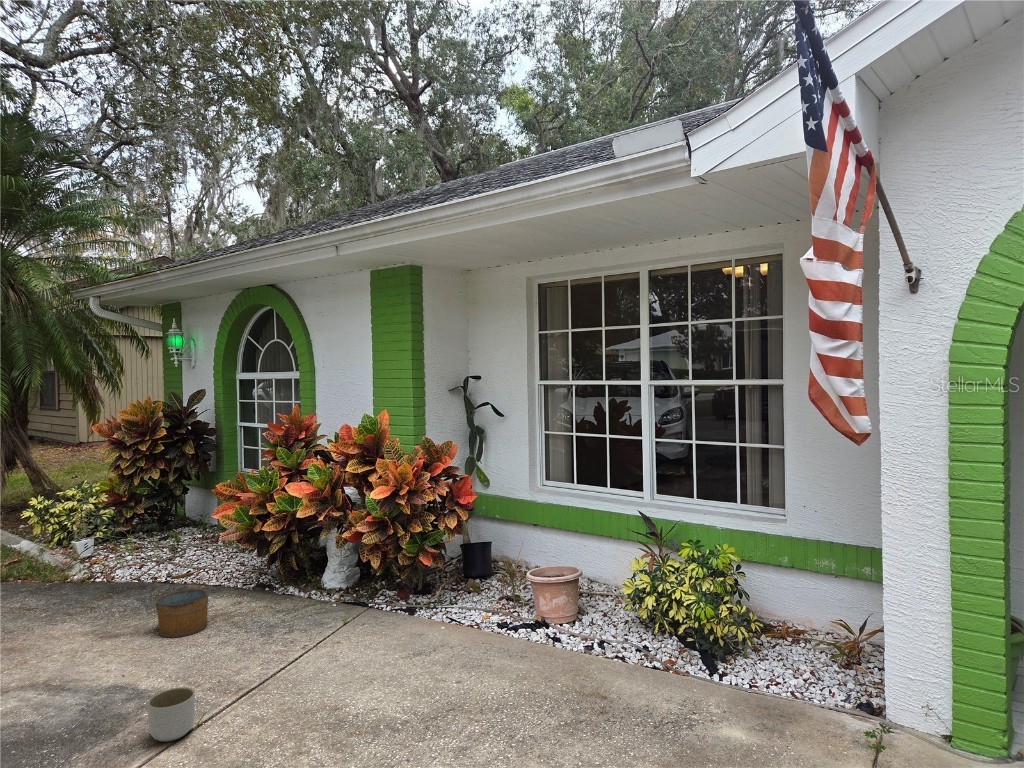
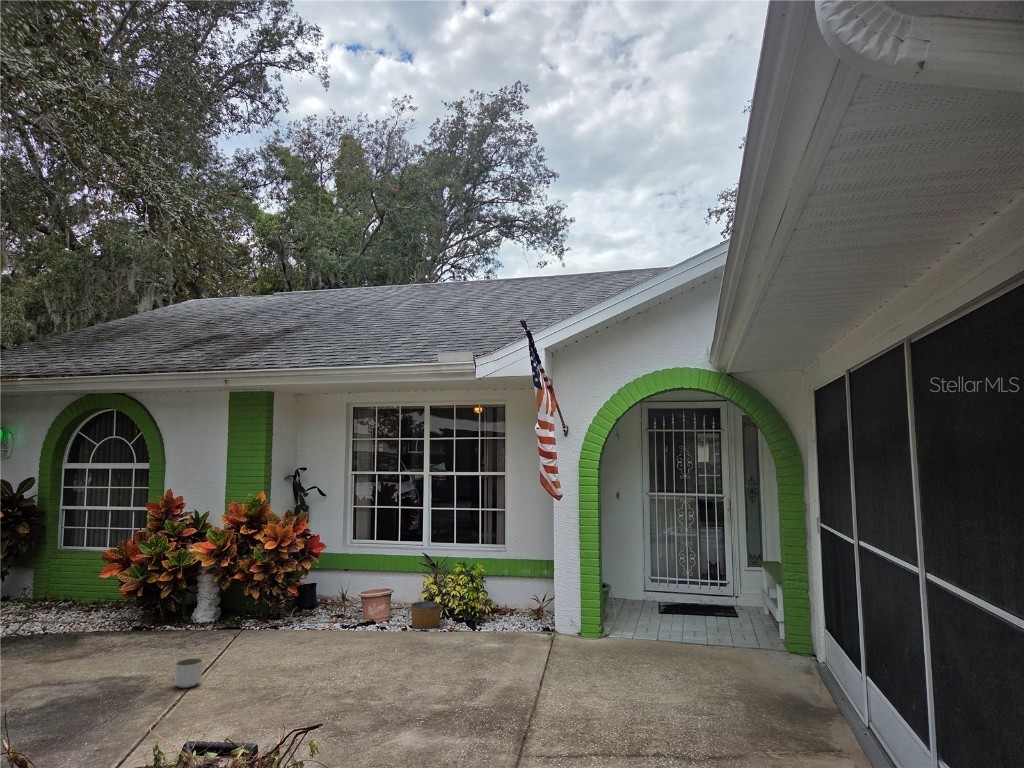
bucket: present [155,573,209,638] -> present [411,589,440,629]

